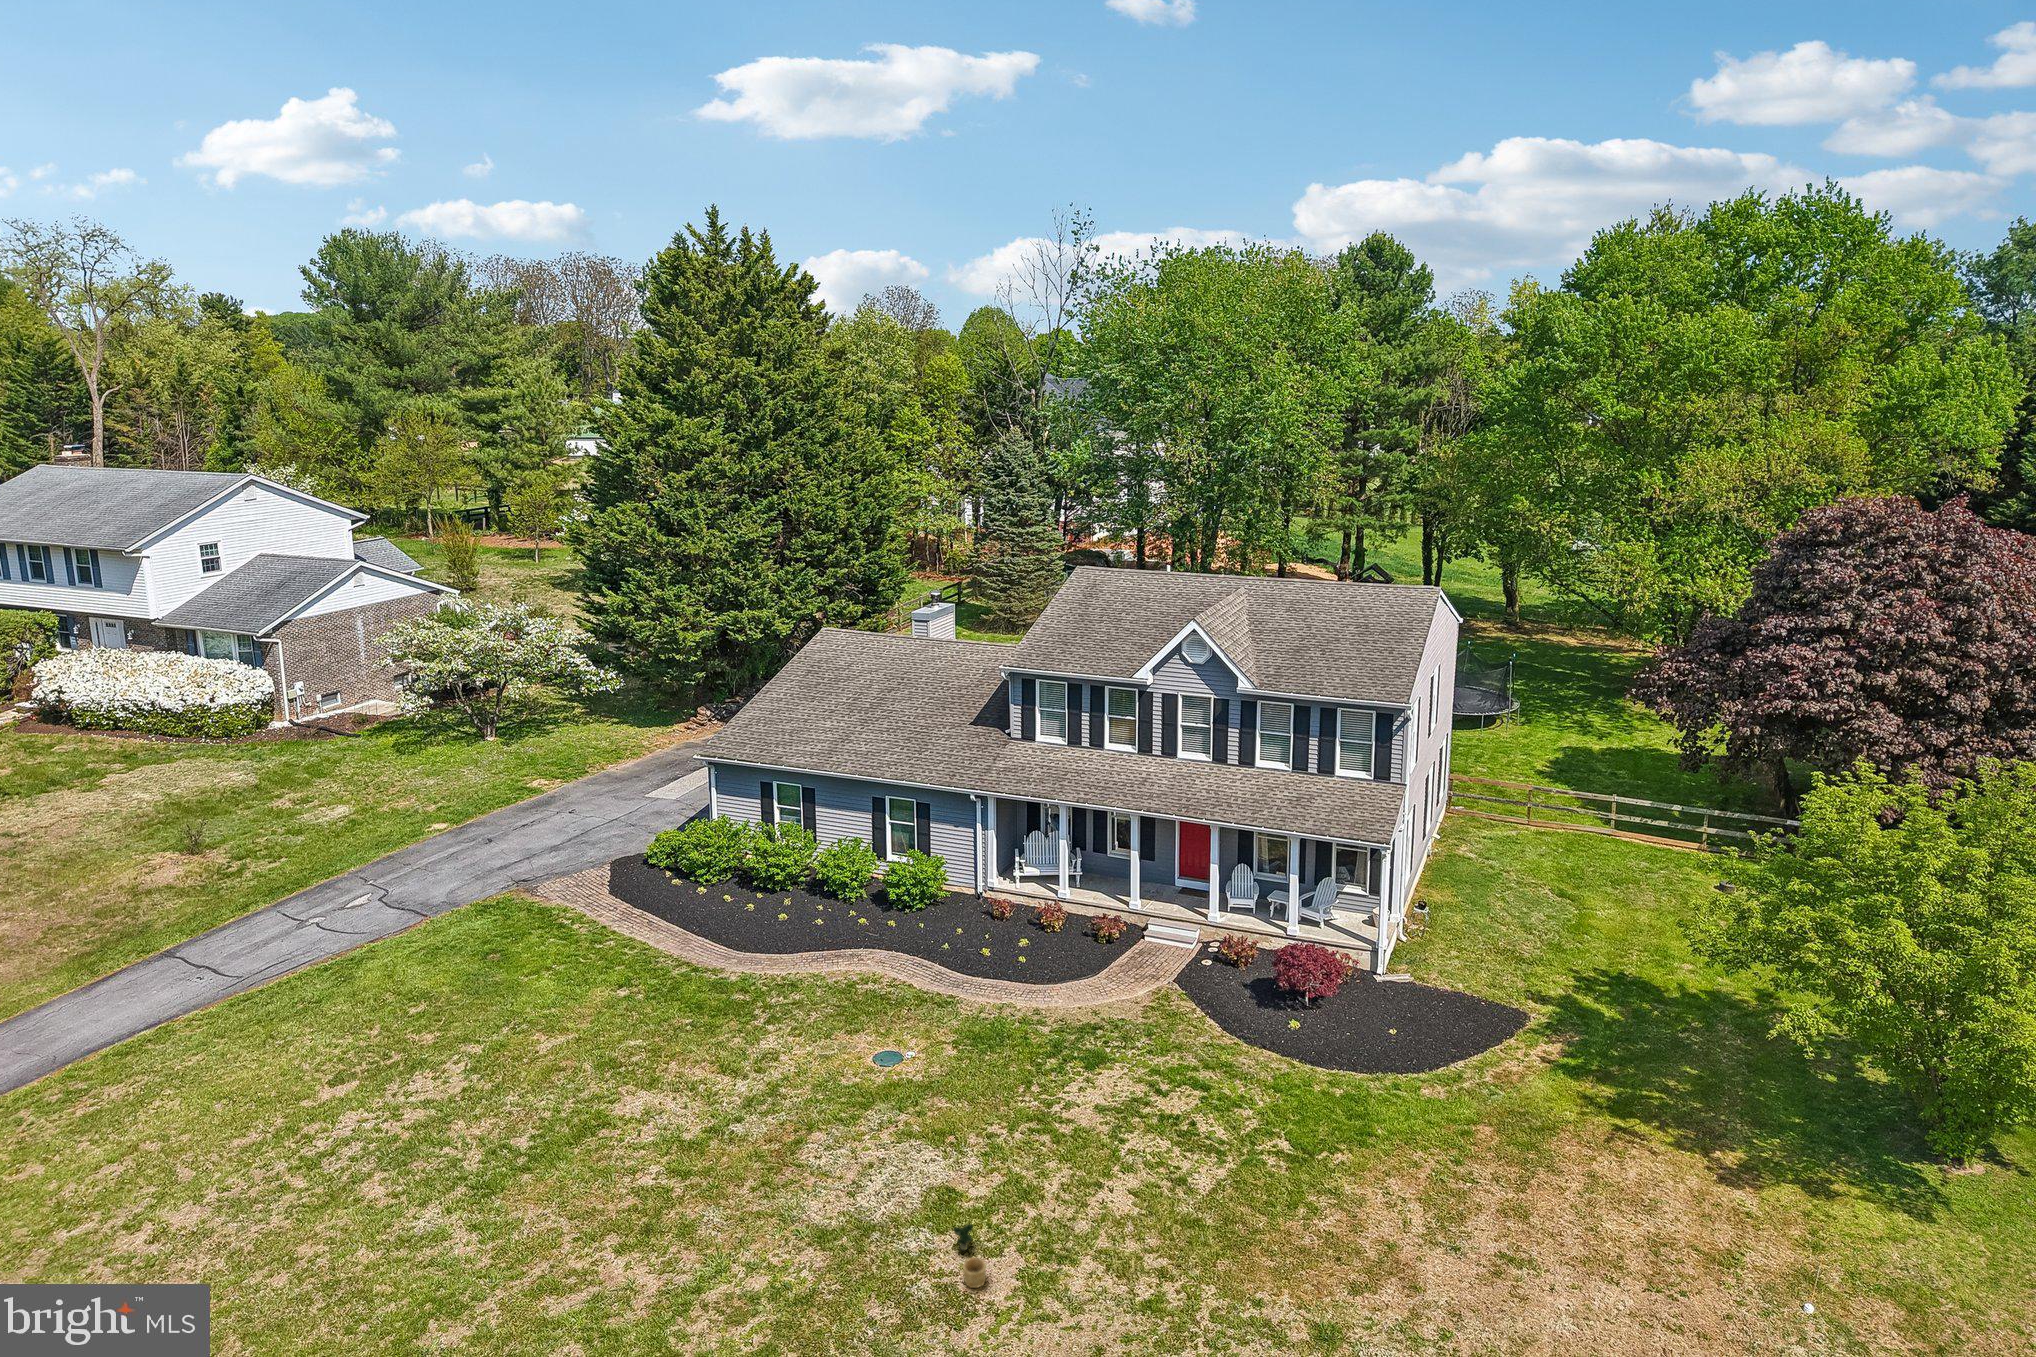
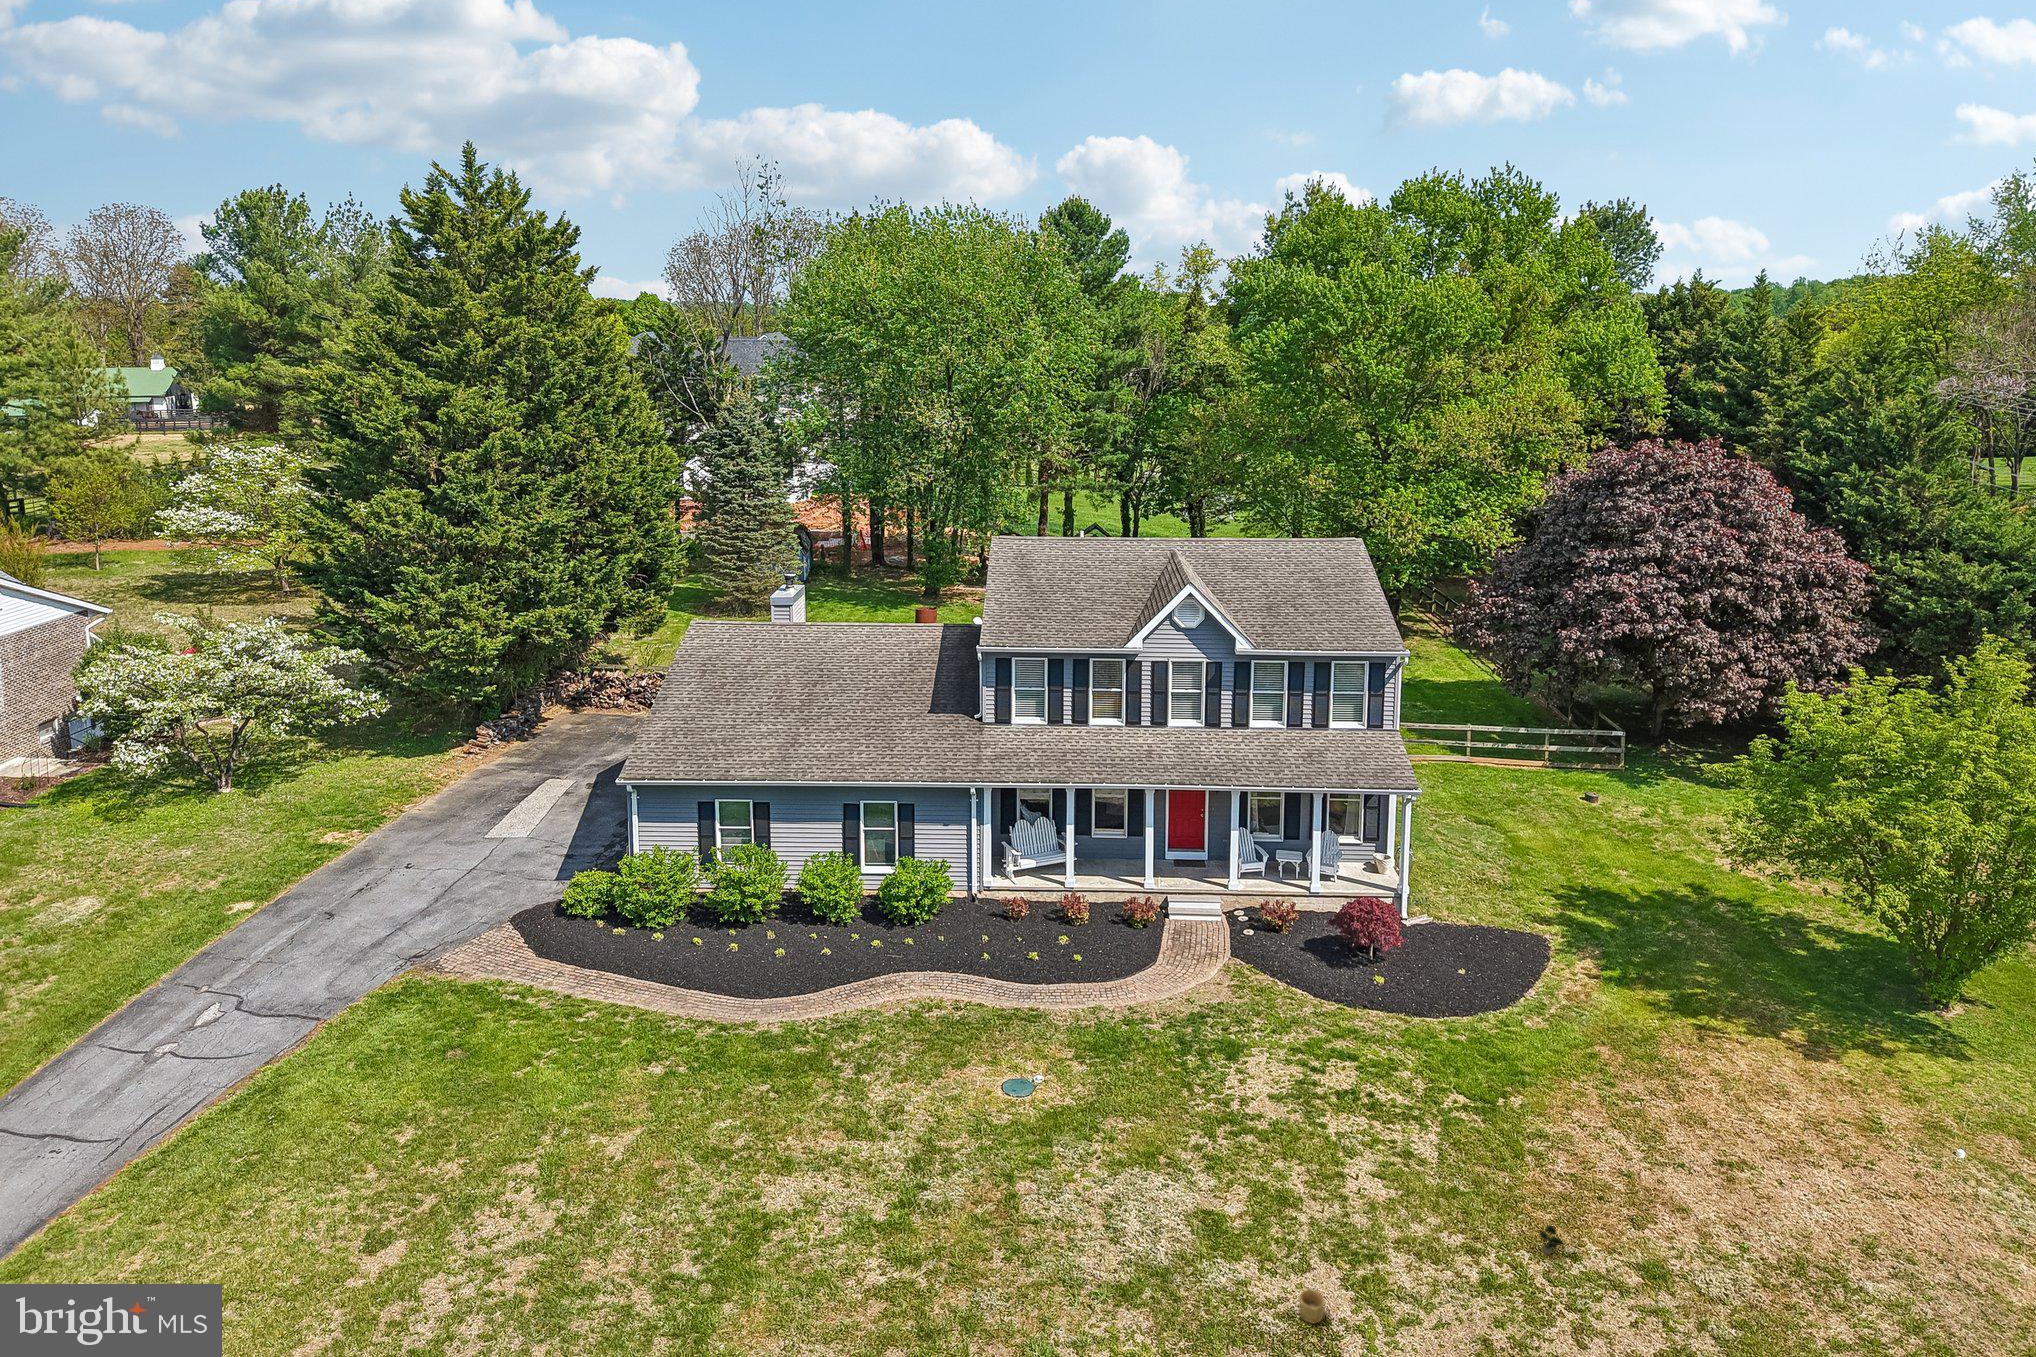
potted plant: present [953,1224,973,1250] -> present [1539,1225,1563,1254]

